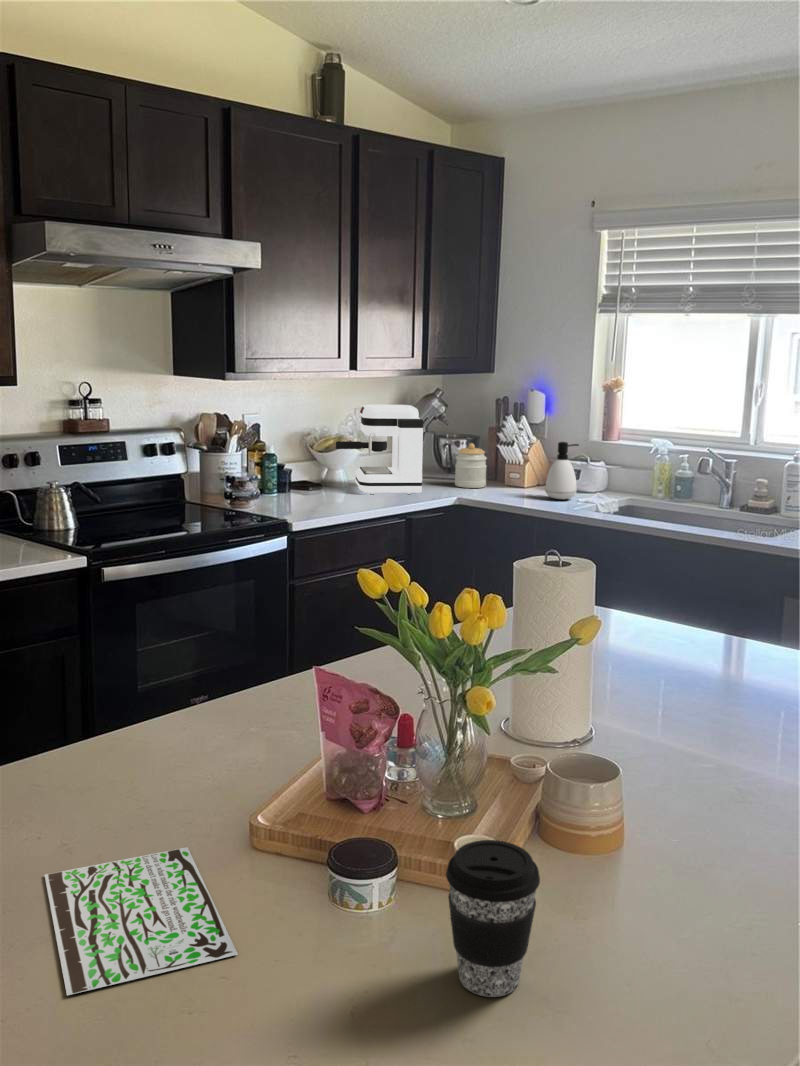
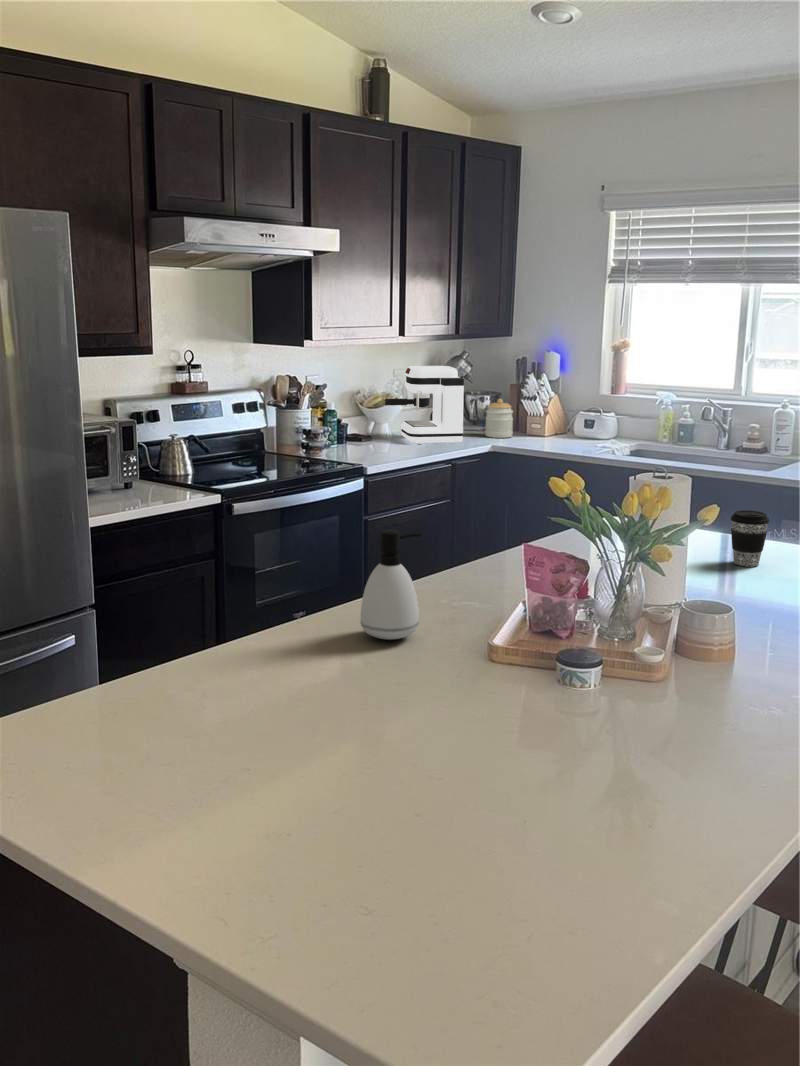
soap dispenser: present [545,442,579,499] -> present [360,530,421,640]
coffee cup: present [446,840,540,997] -> present [731,510,769,566]
book: present [45,847,238,995] -> none [369,663,523,728]

